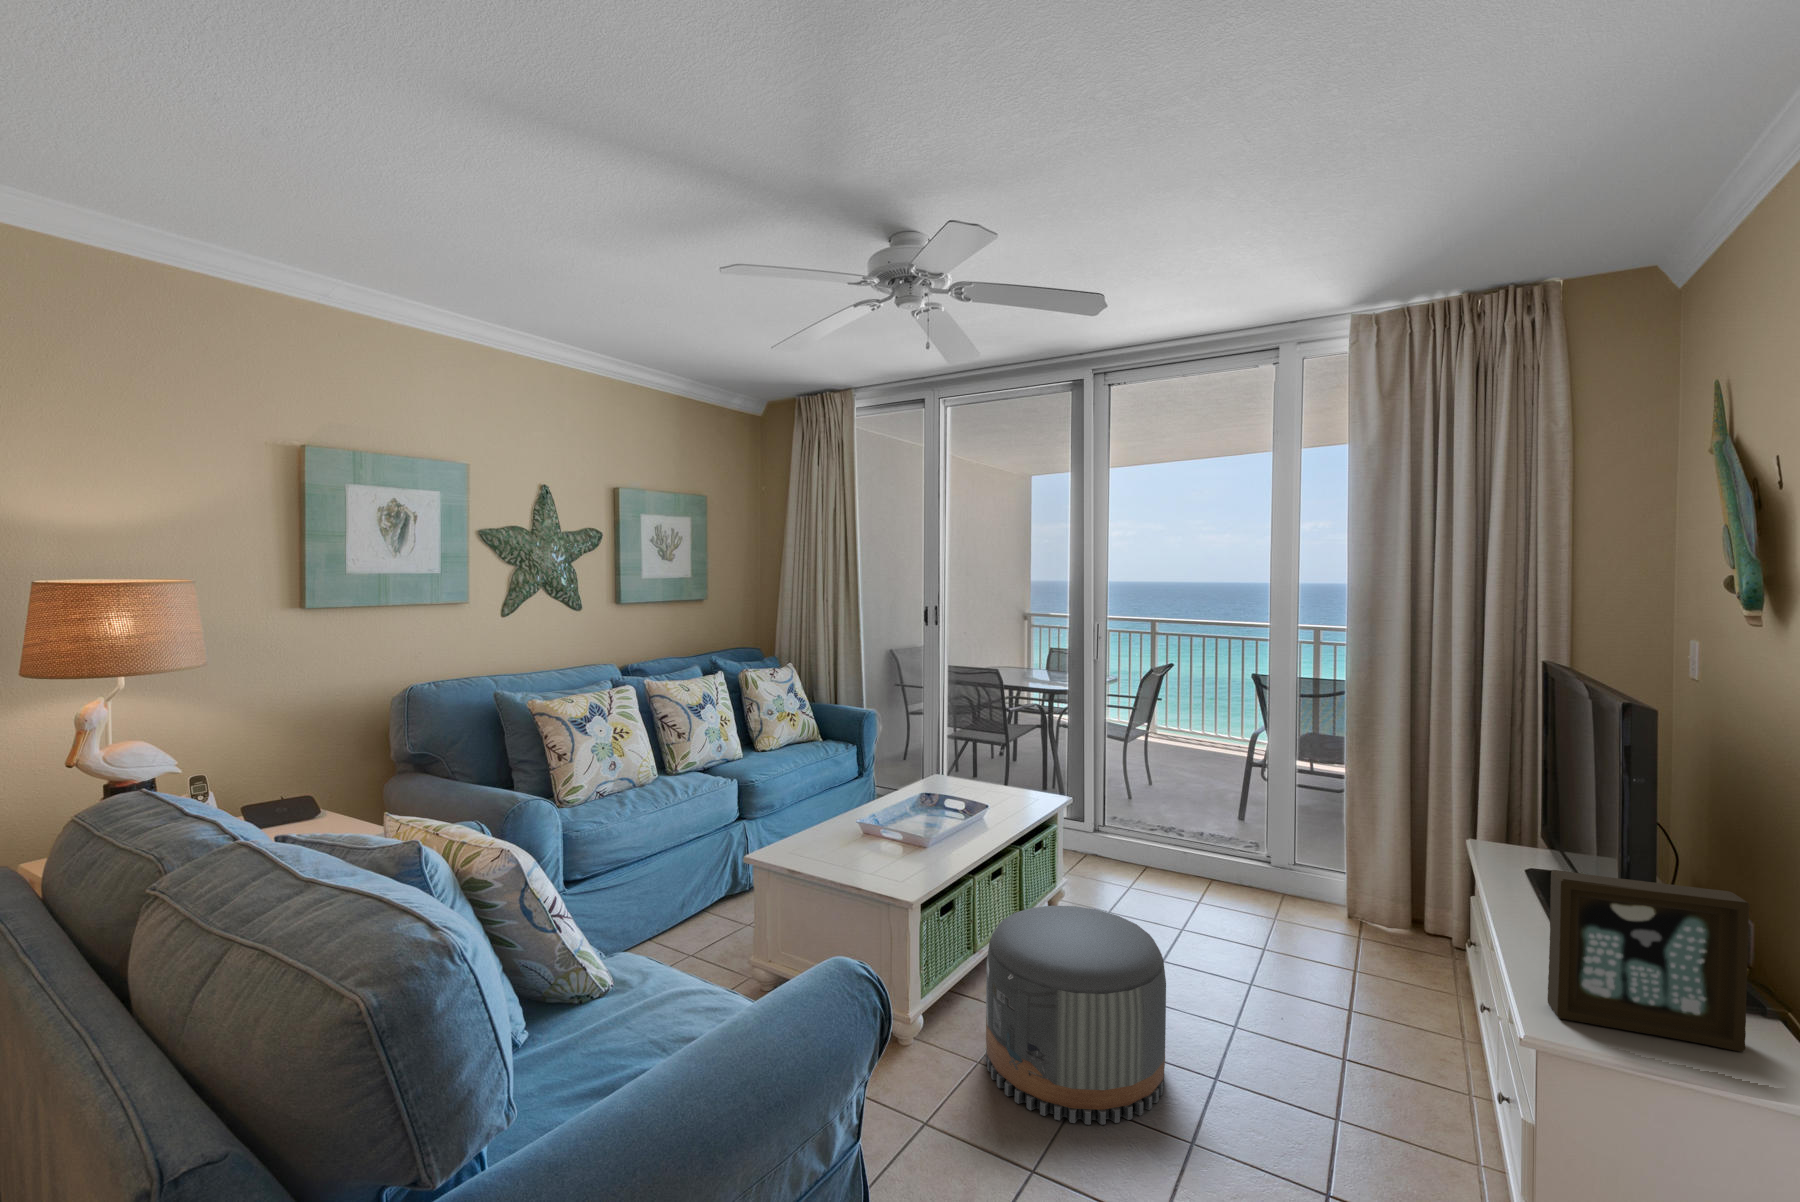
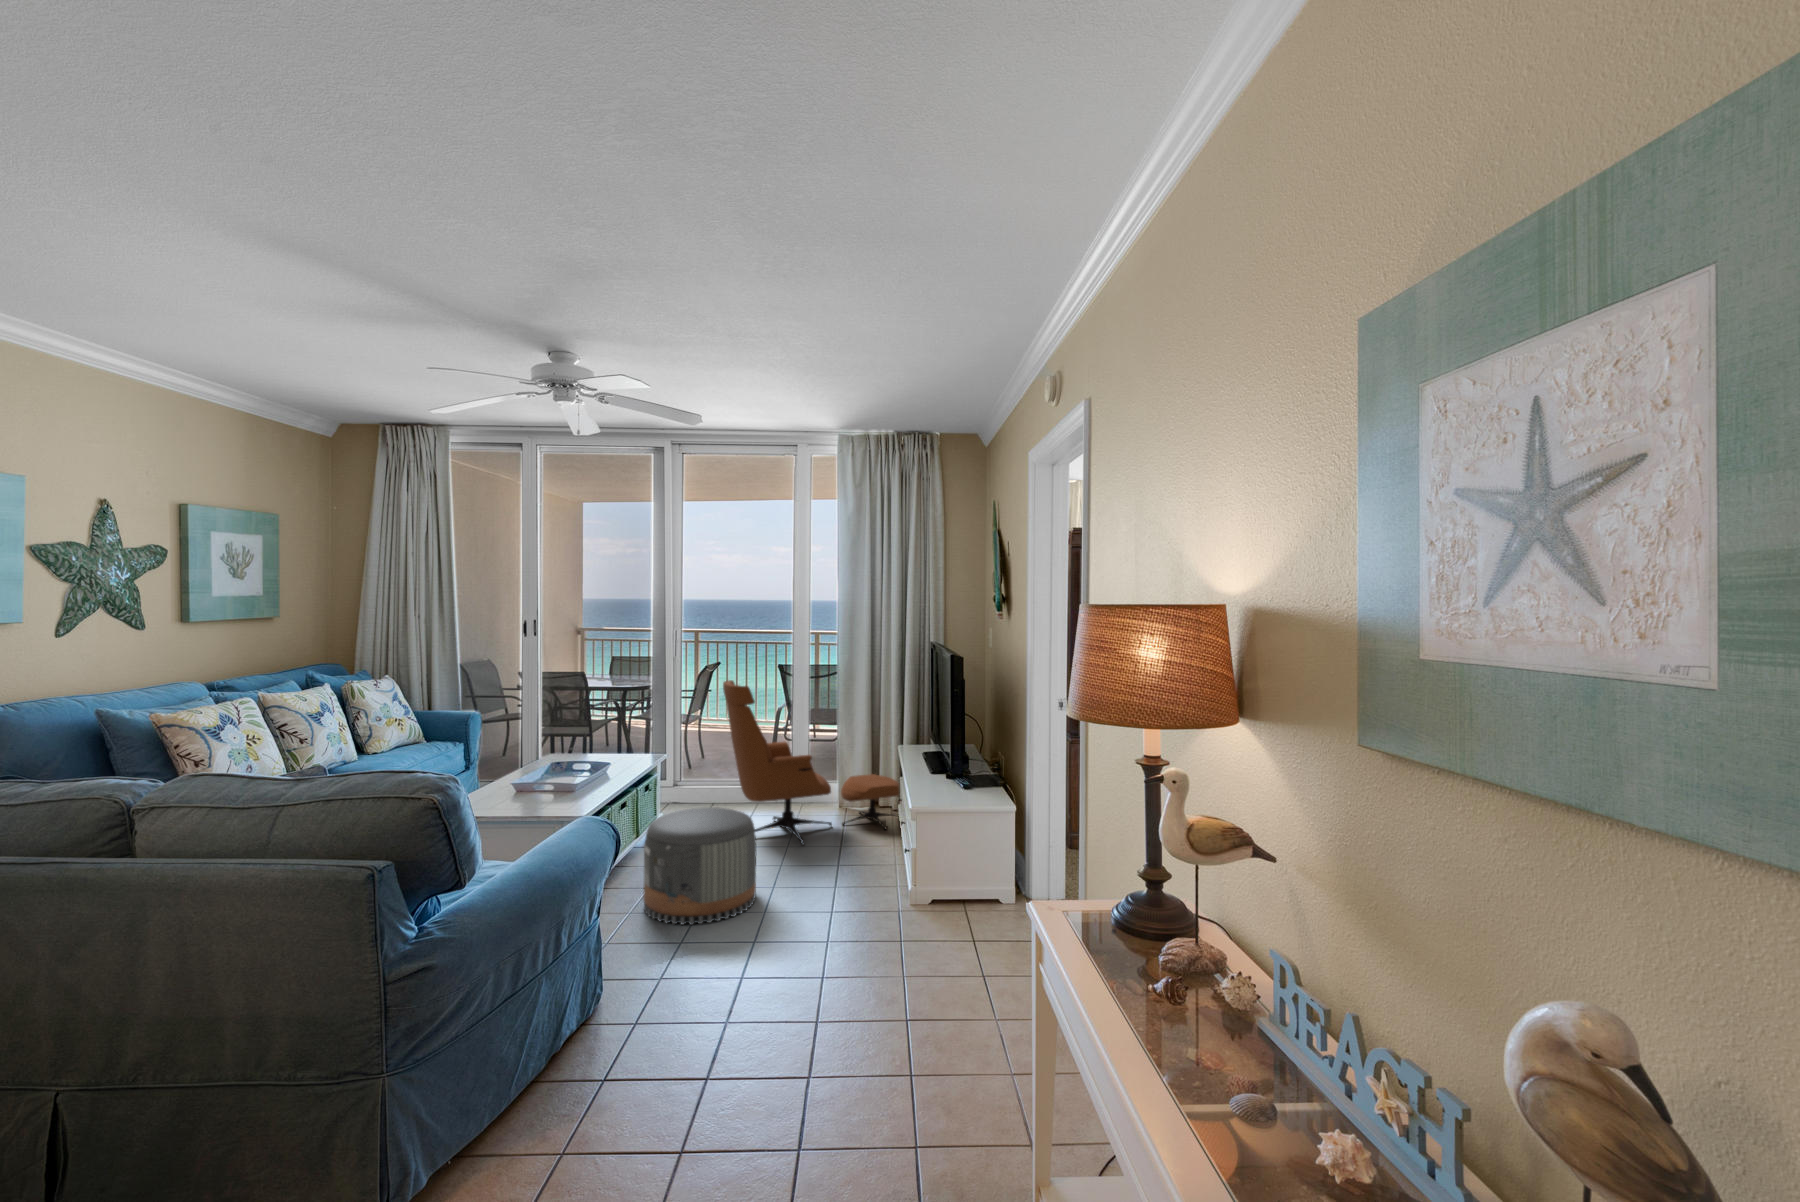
lounge chair: none [1147,701,1482,995] -> present [723,680,899,845]
picture frame: present [1548,870,1750,1052] -> none [929,730,993,797]

